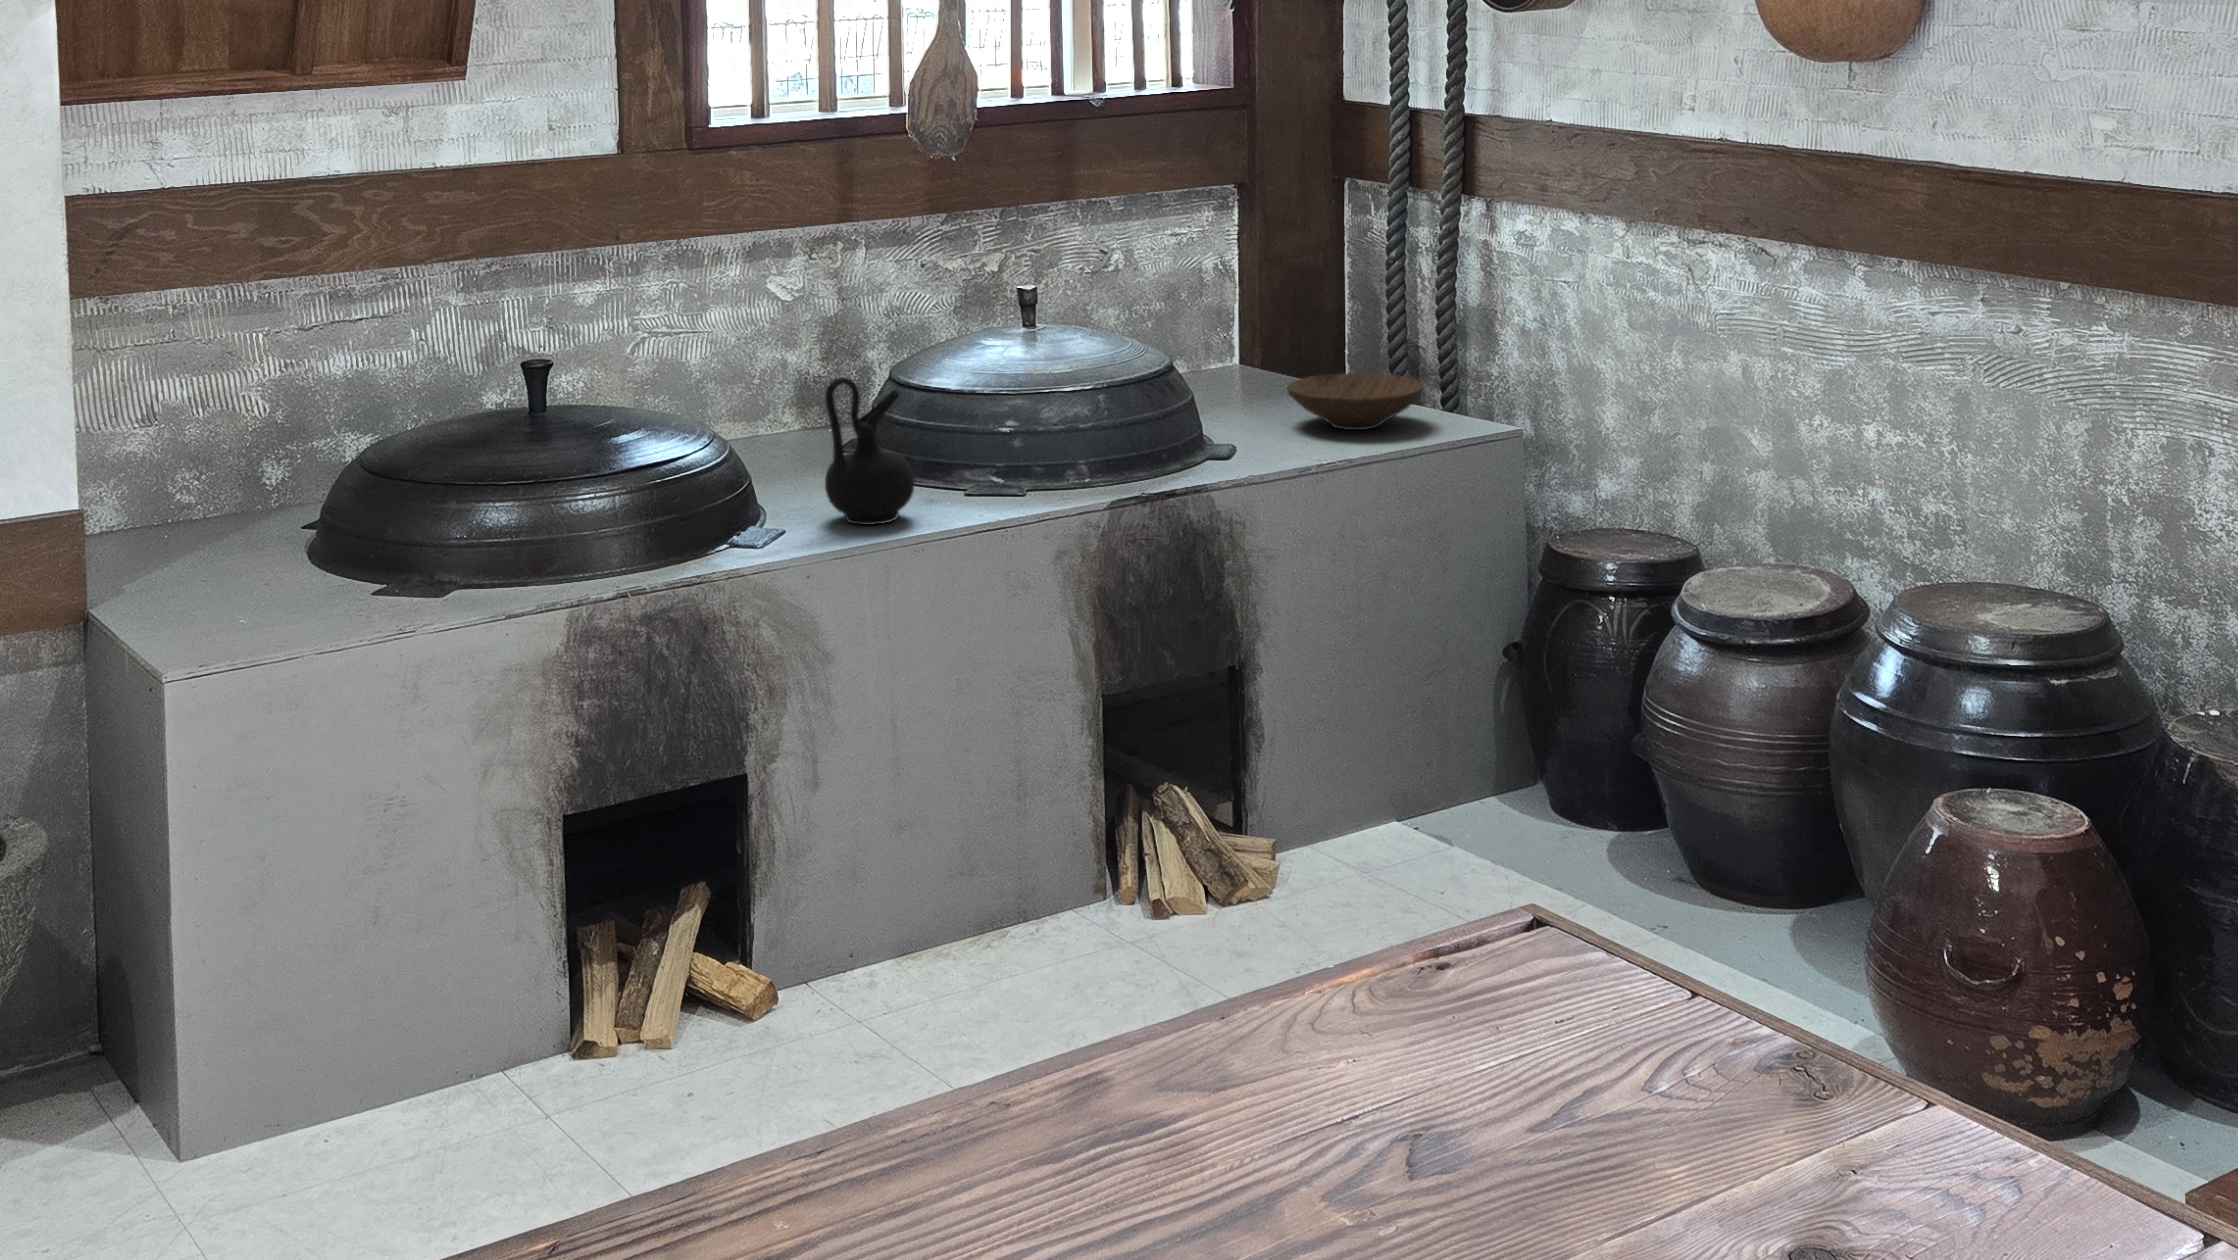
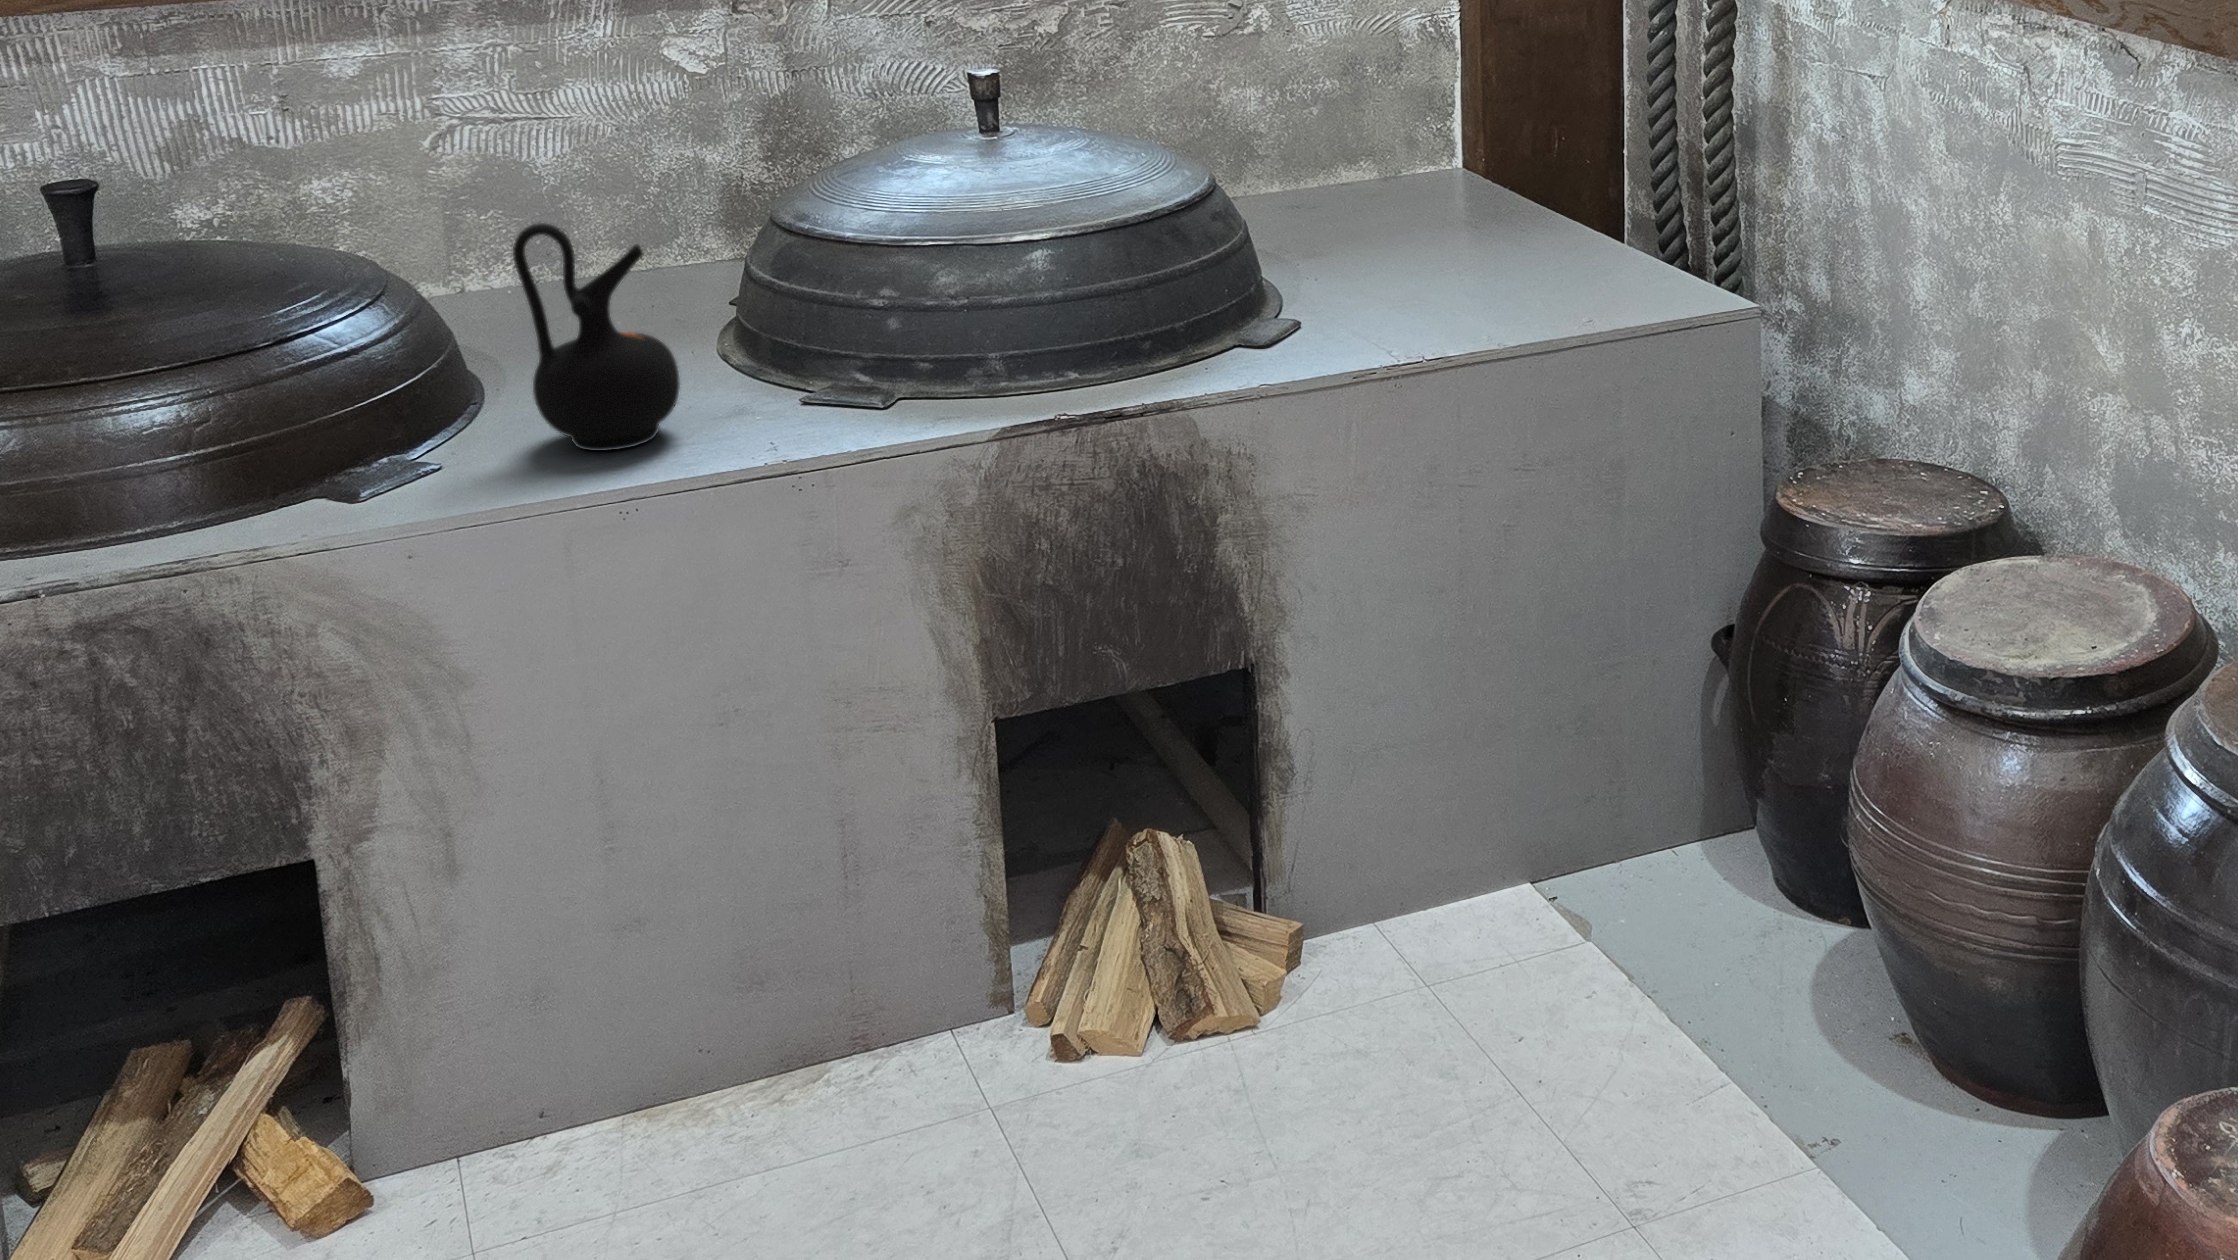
wooden bowl: present [1287,373,1424,430] -> none [1411,204,1616,297]

